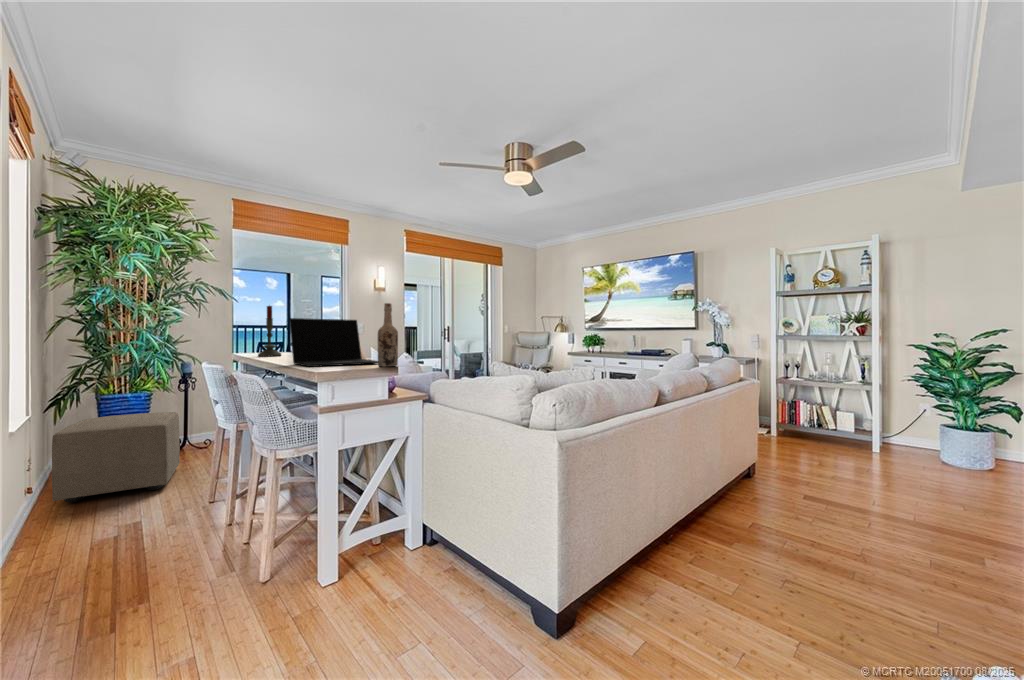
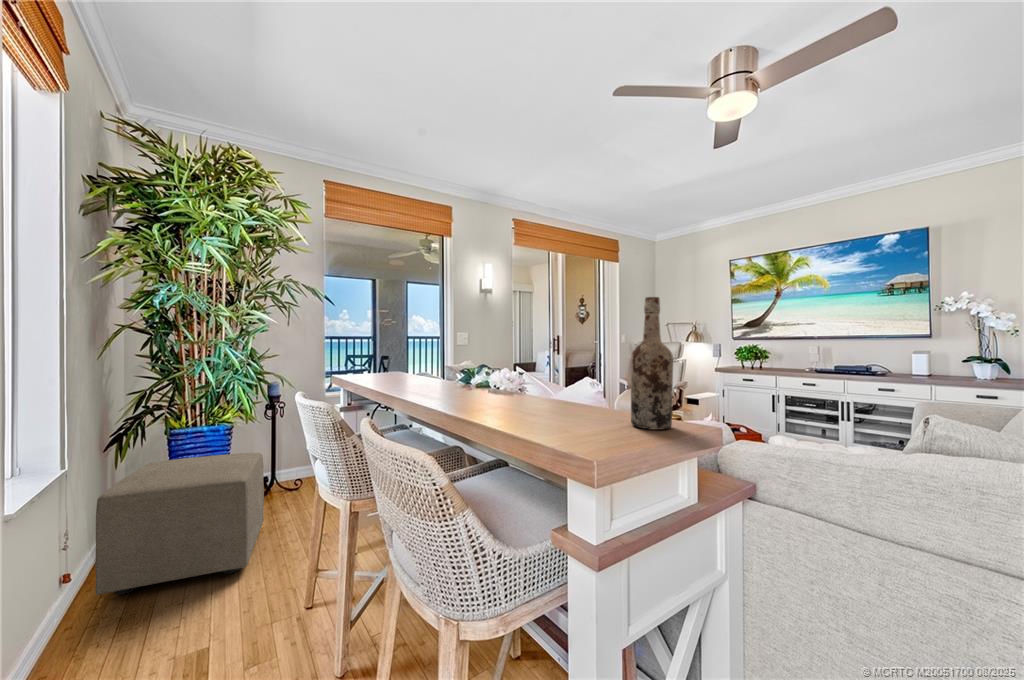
candle: present [258,306,281,356] -> none [369,306,400,383]
laptop: present [289,318,378,367] -> none [445,327,610,428]

